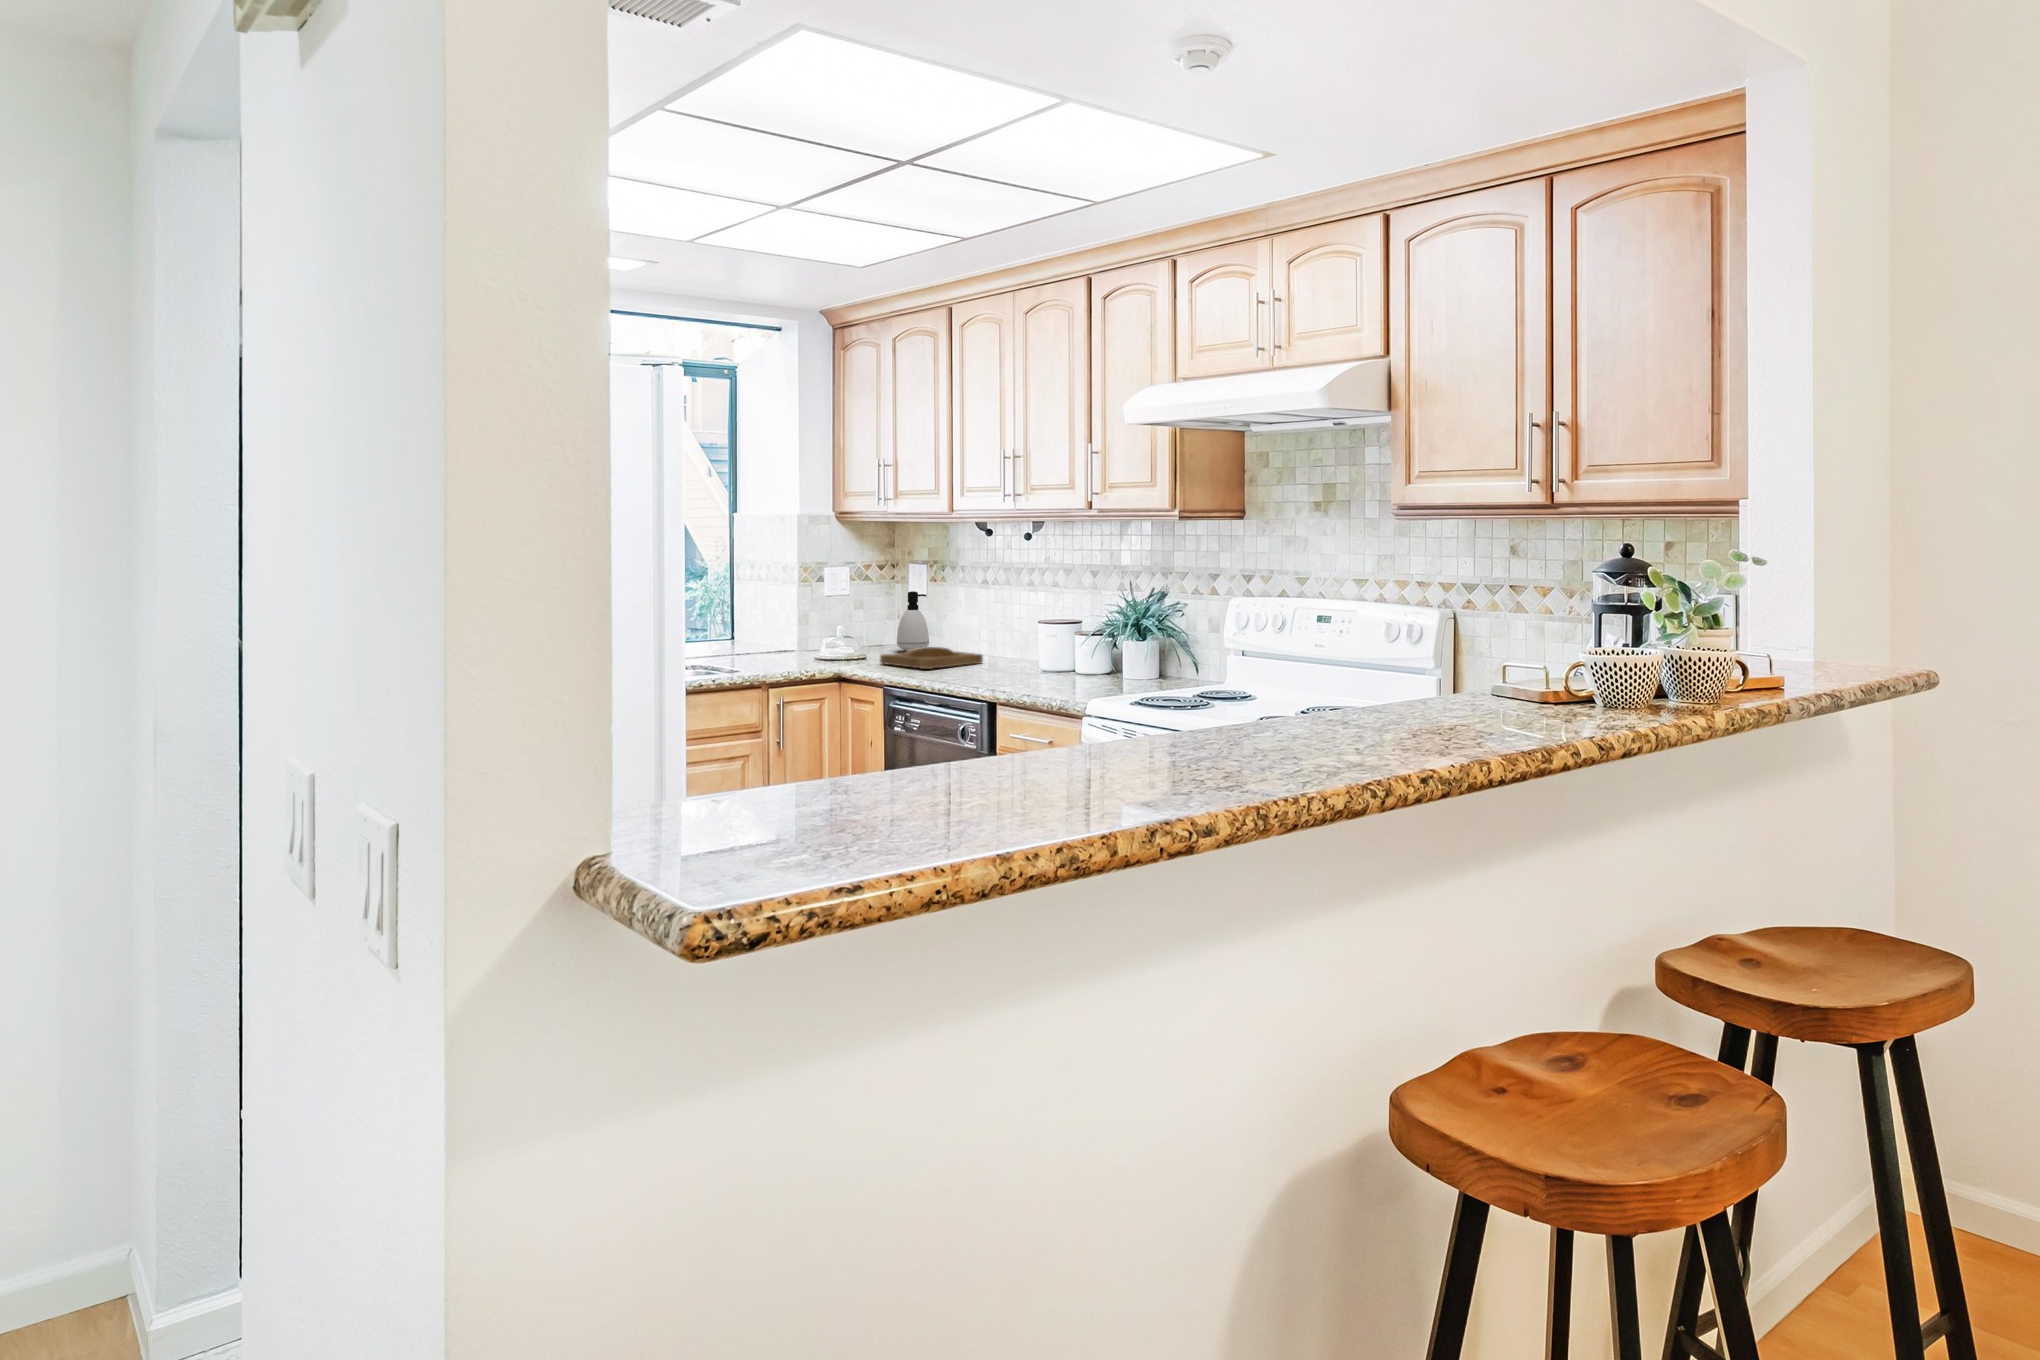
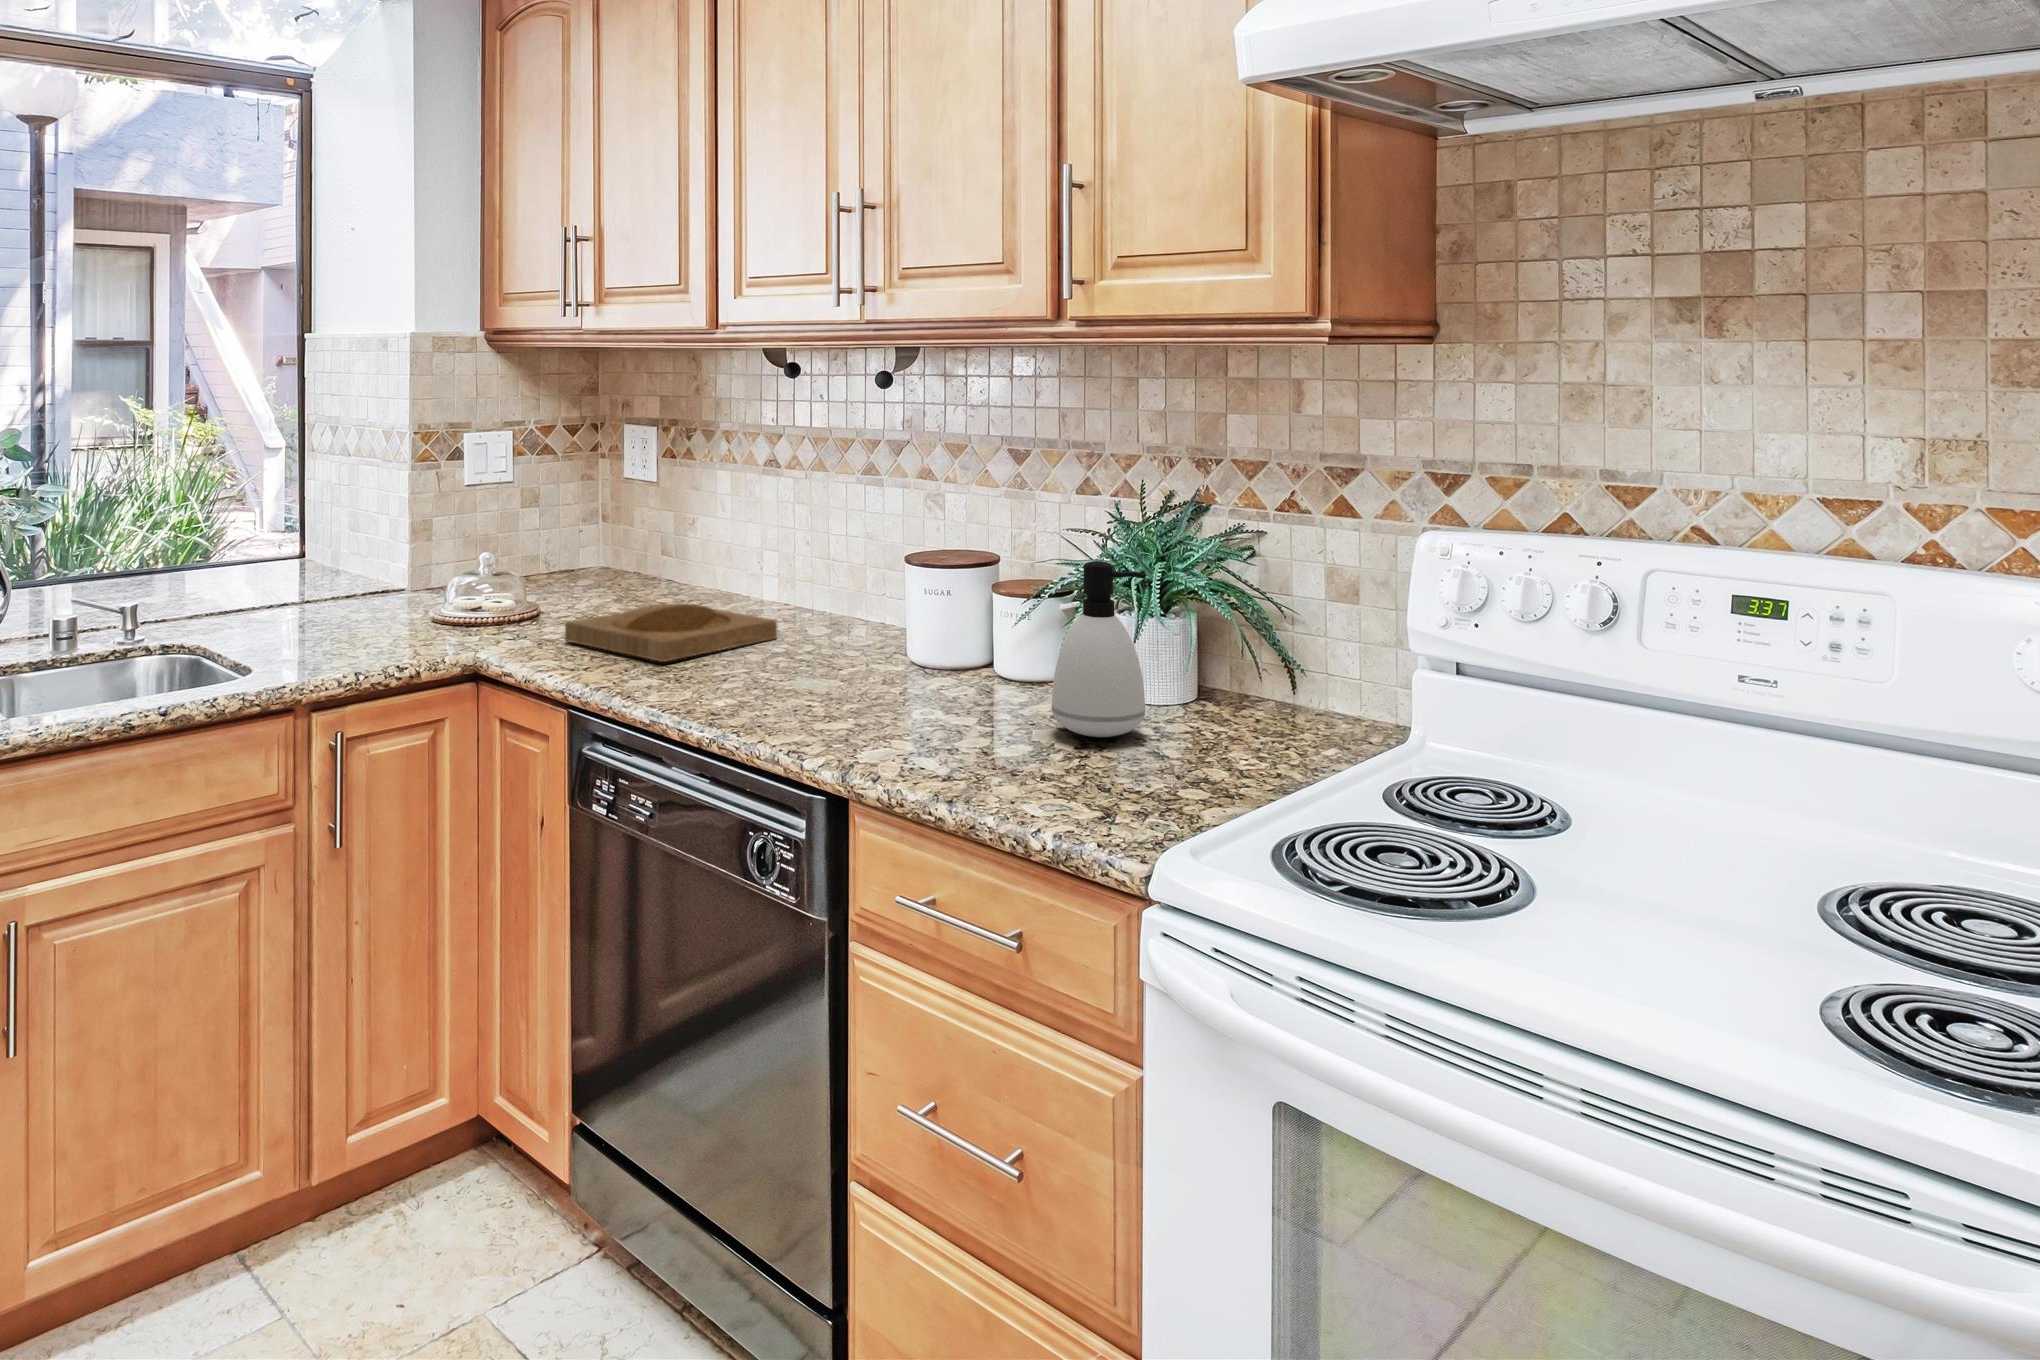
soap dispenser: present [897,591,929,651] -> present [1052,561,1146,737]

